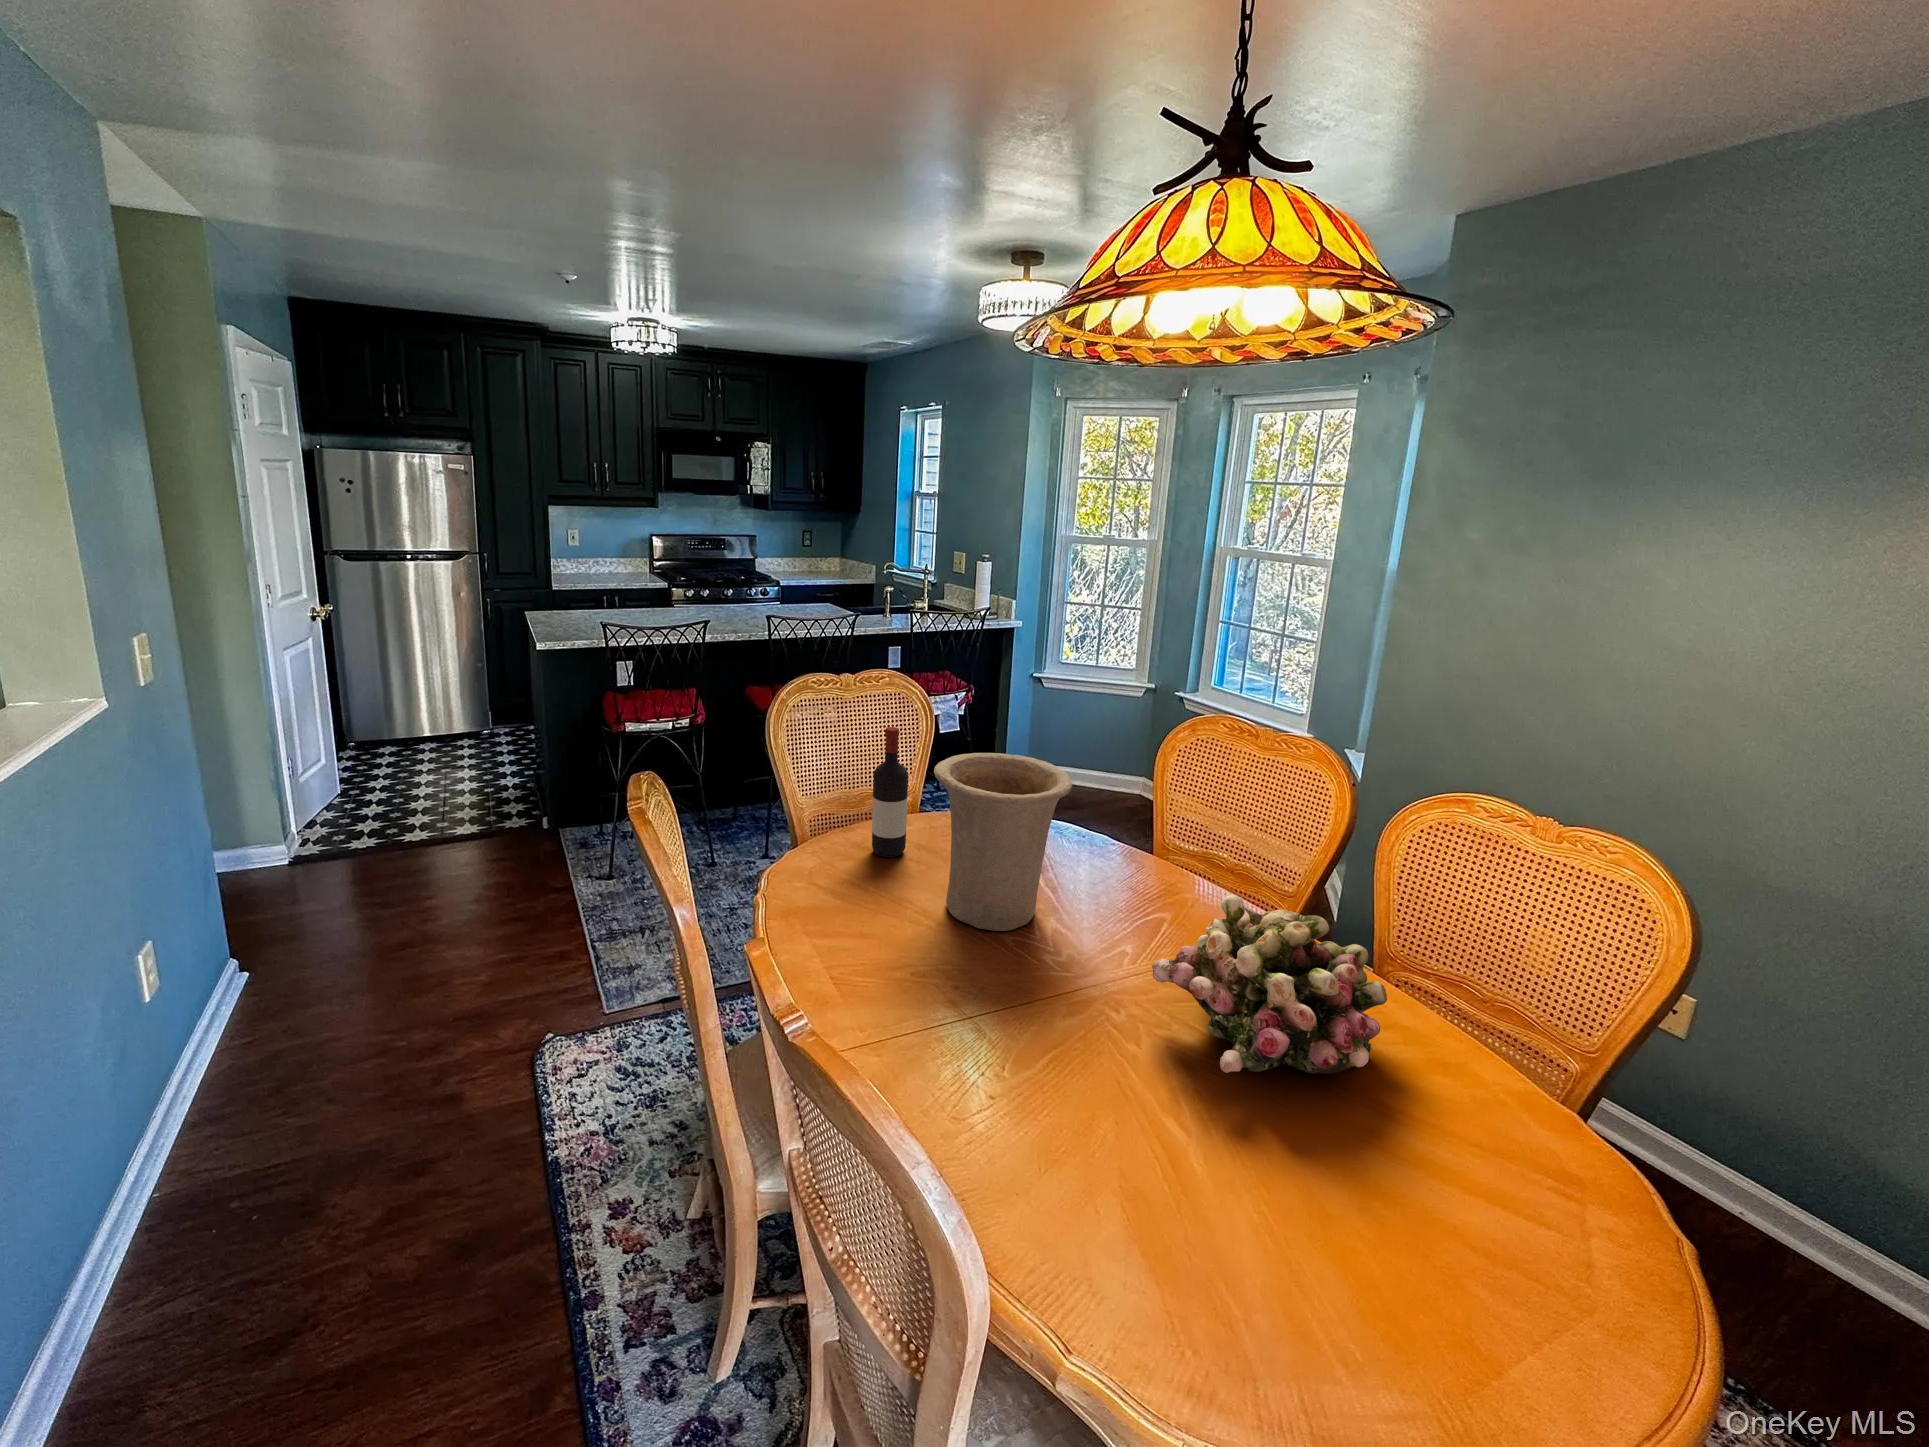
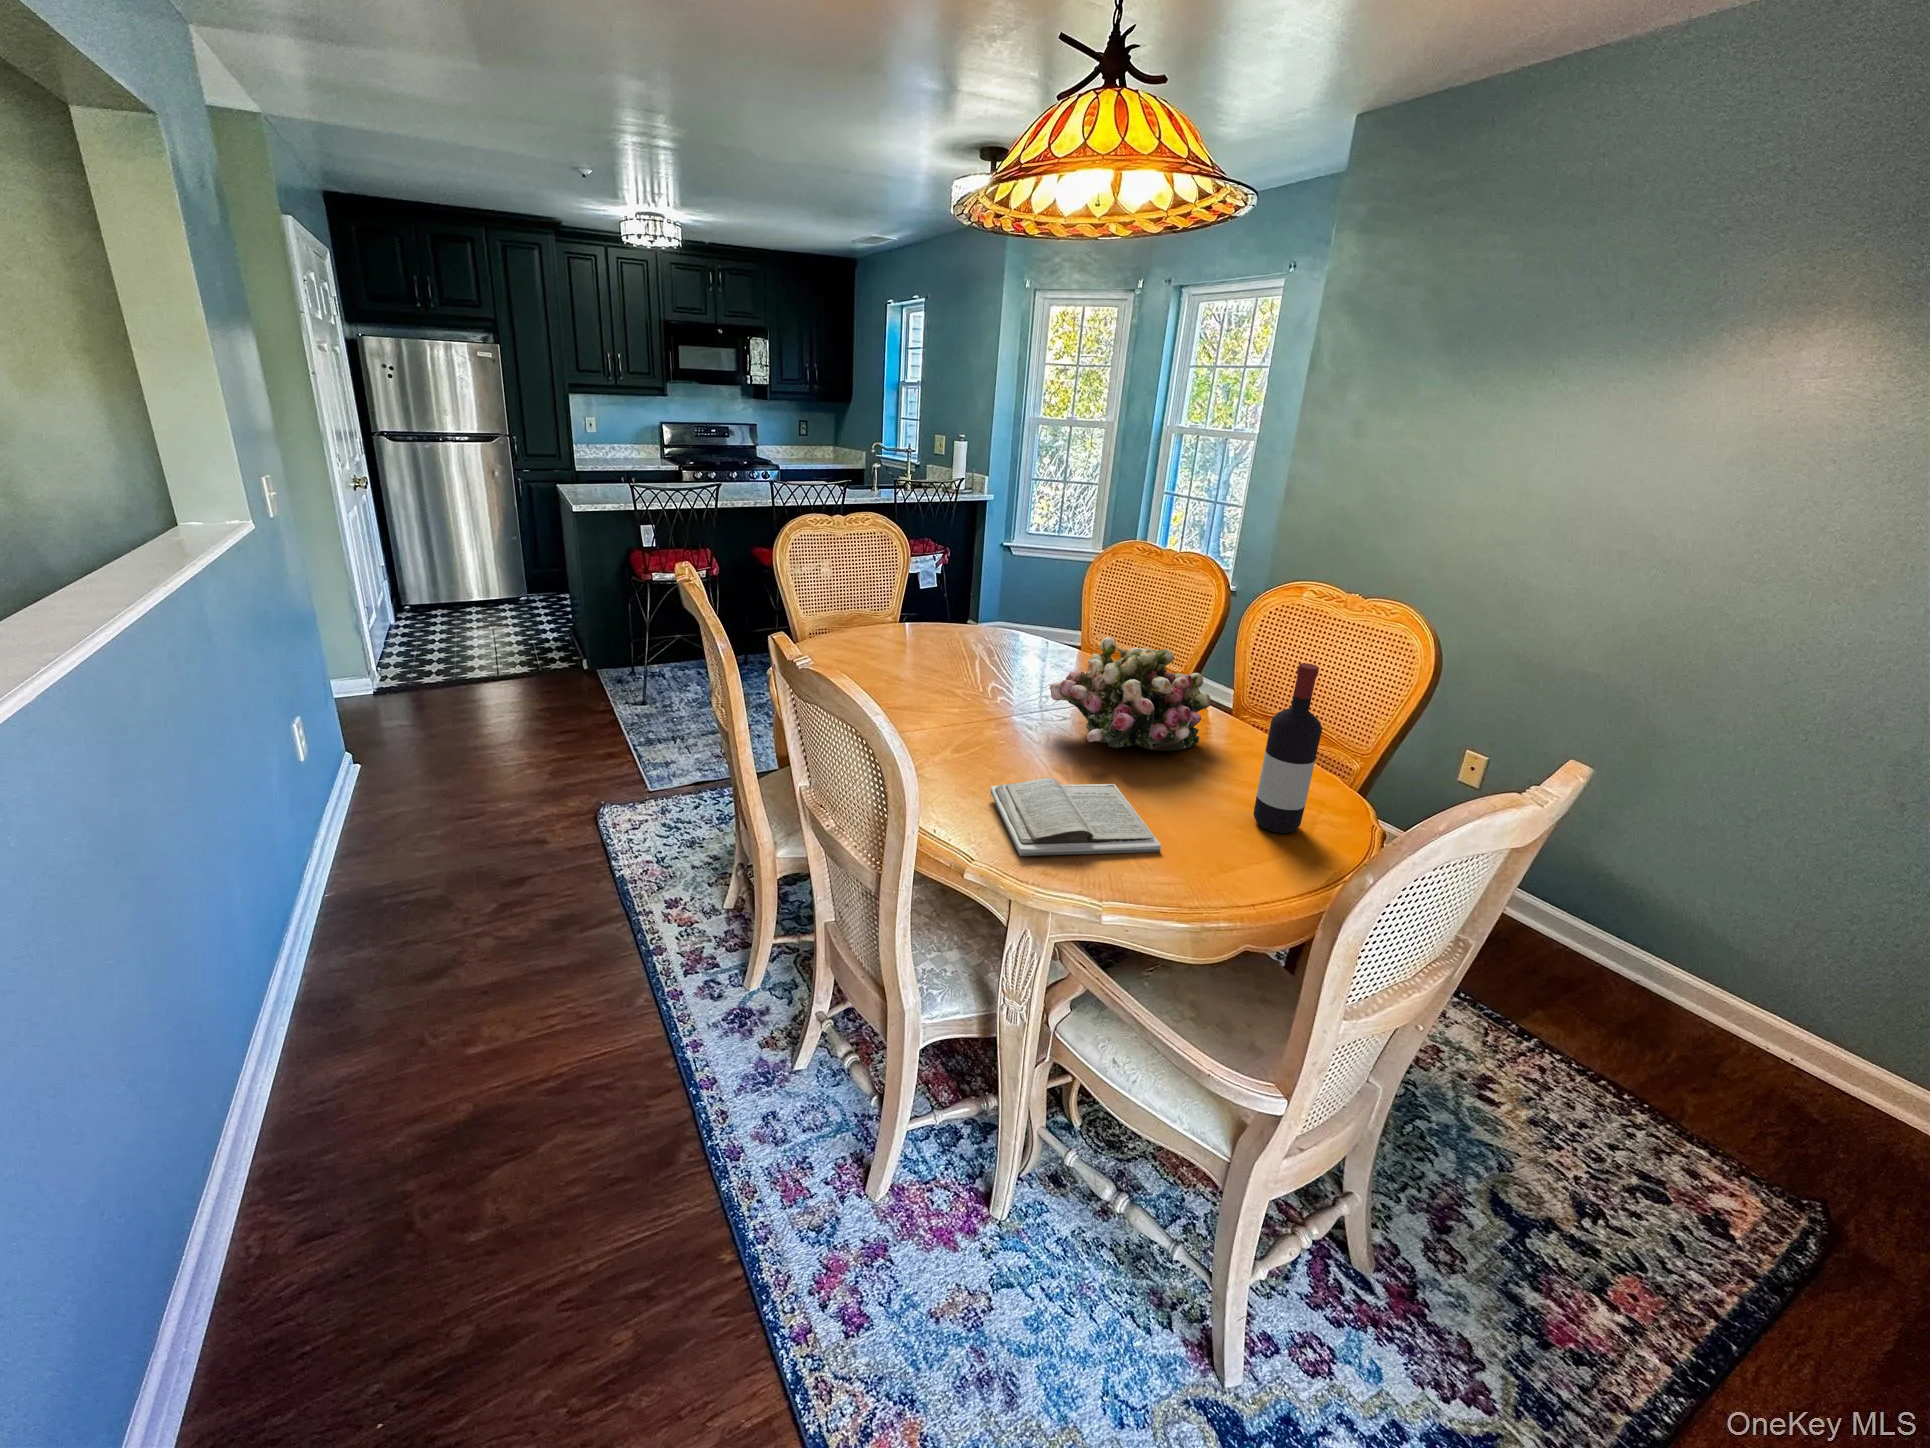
wine bottle: present [872,727,908,857] -> present [1254,663,1322,833]
vase: present [934,753,1072,931] -> none [899,559,1003,686]
book: none [1088,1158,1386,1350] -> present [991,778,1161,856]

